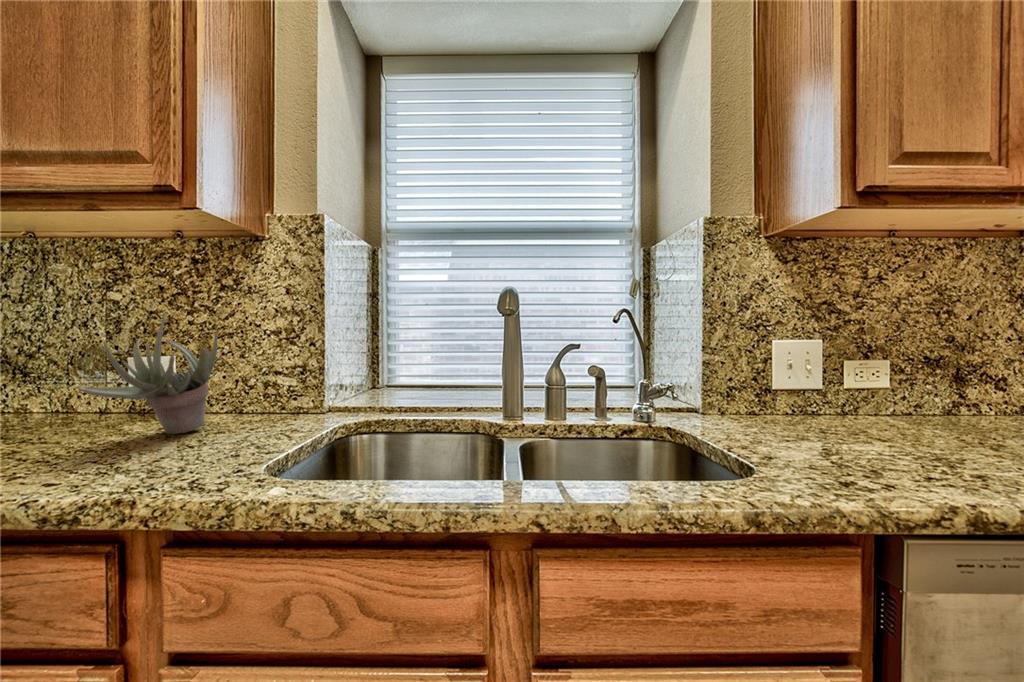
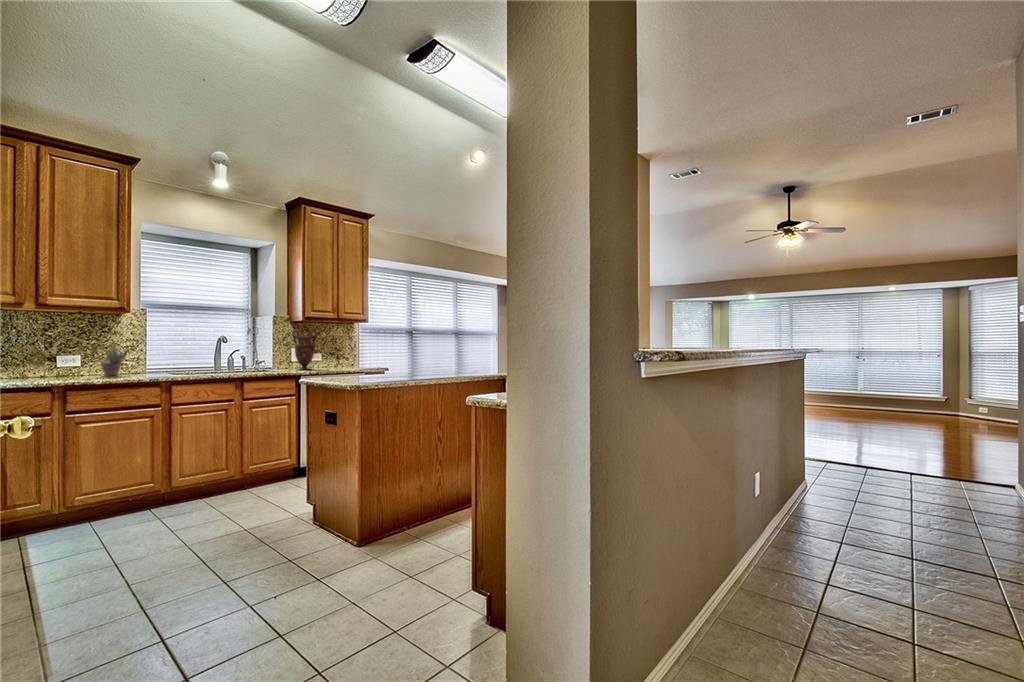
vase: none [788,254,924,466] -> present [292,331,317,370]

